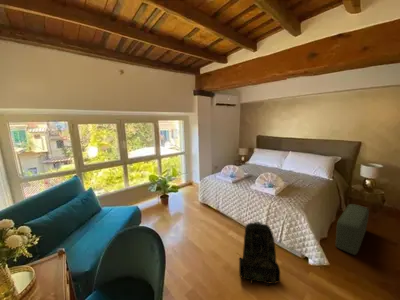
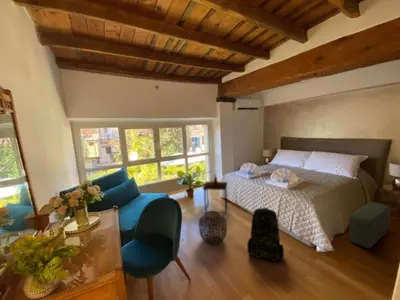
side table: none [181,179,208,222] -> present [203,176,227,210]
woven basket: none [180,227,213,269] -> present [199,211,227,246]

